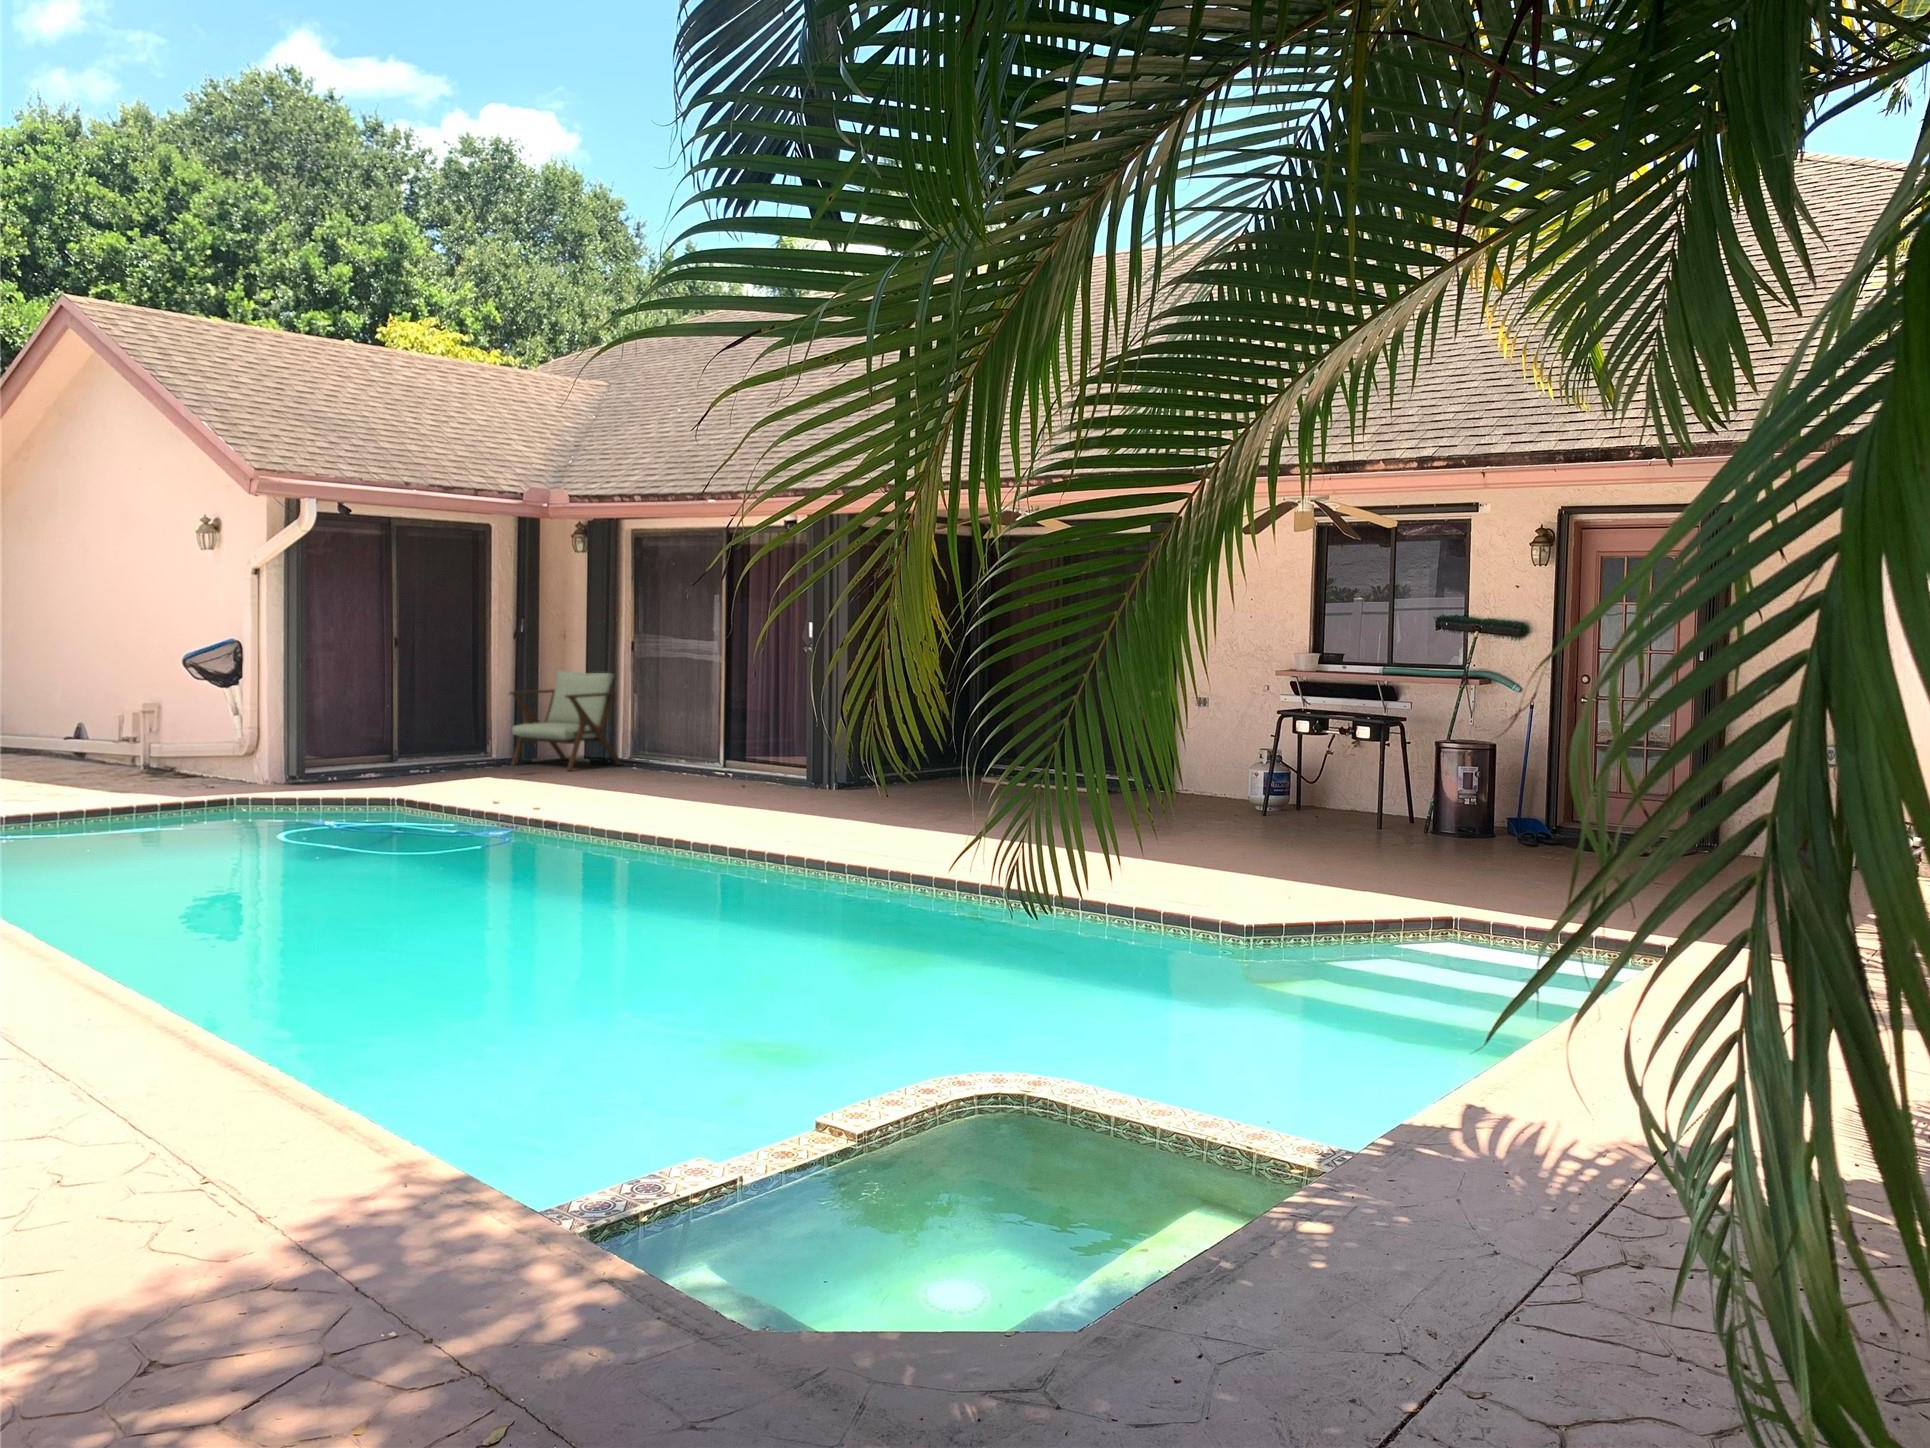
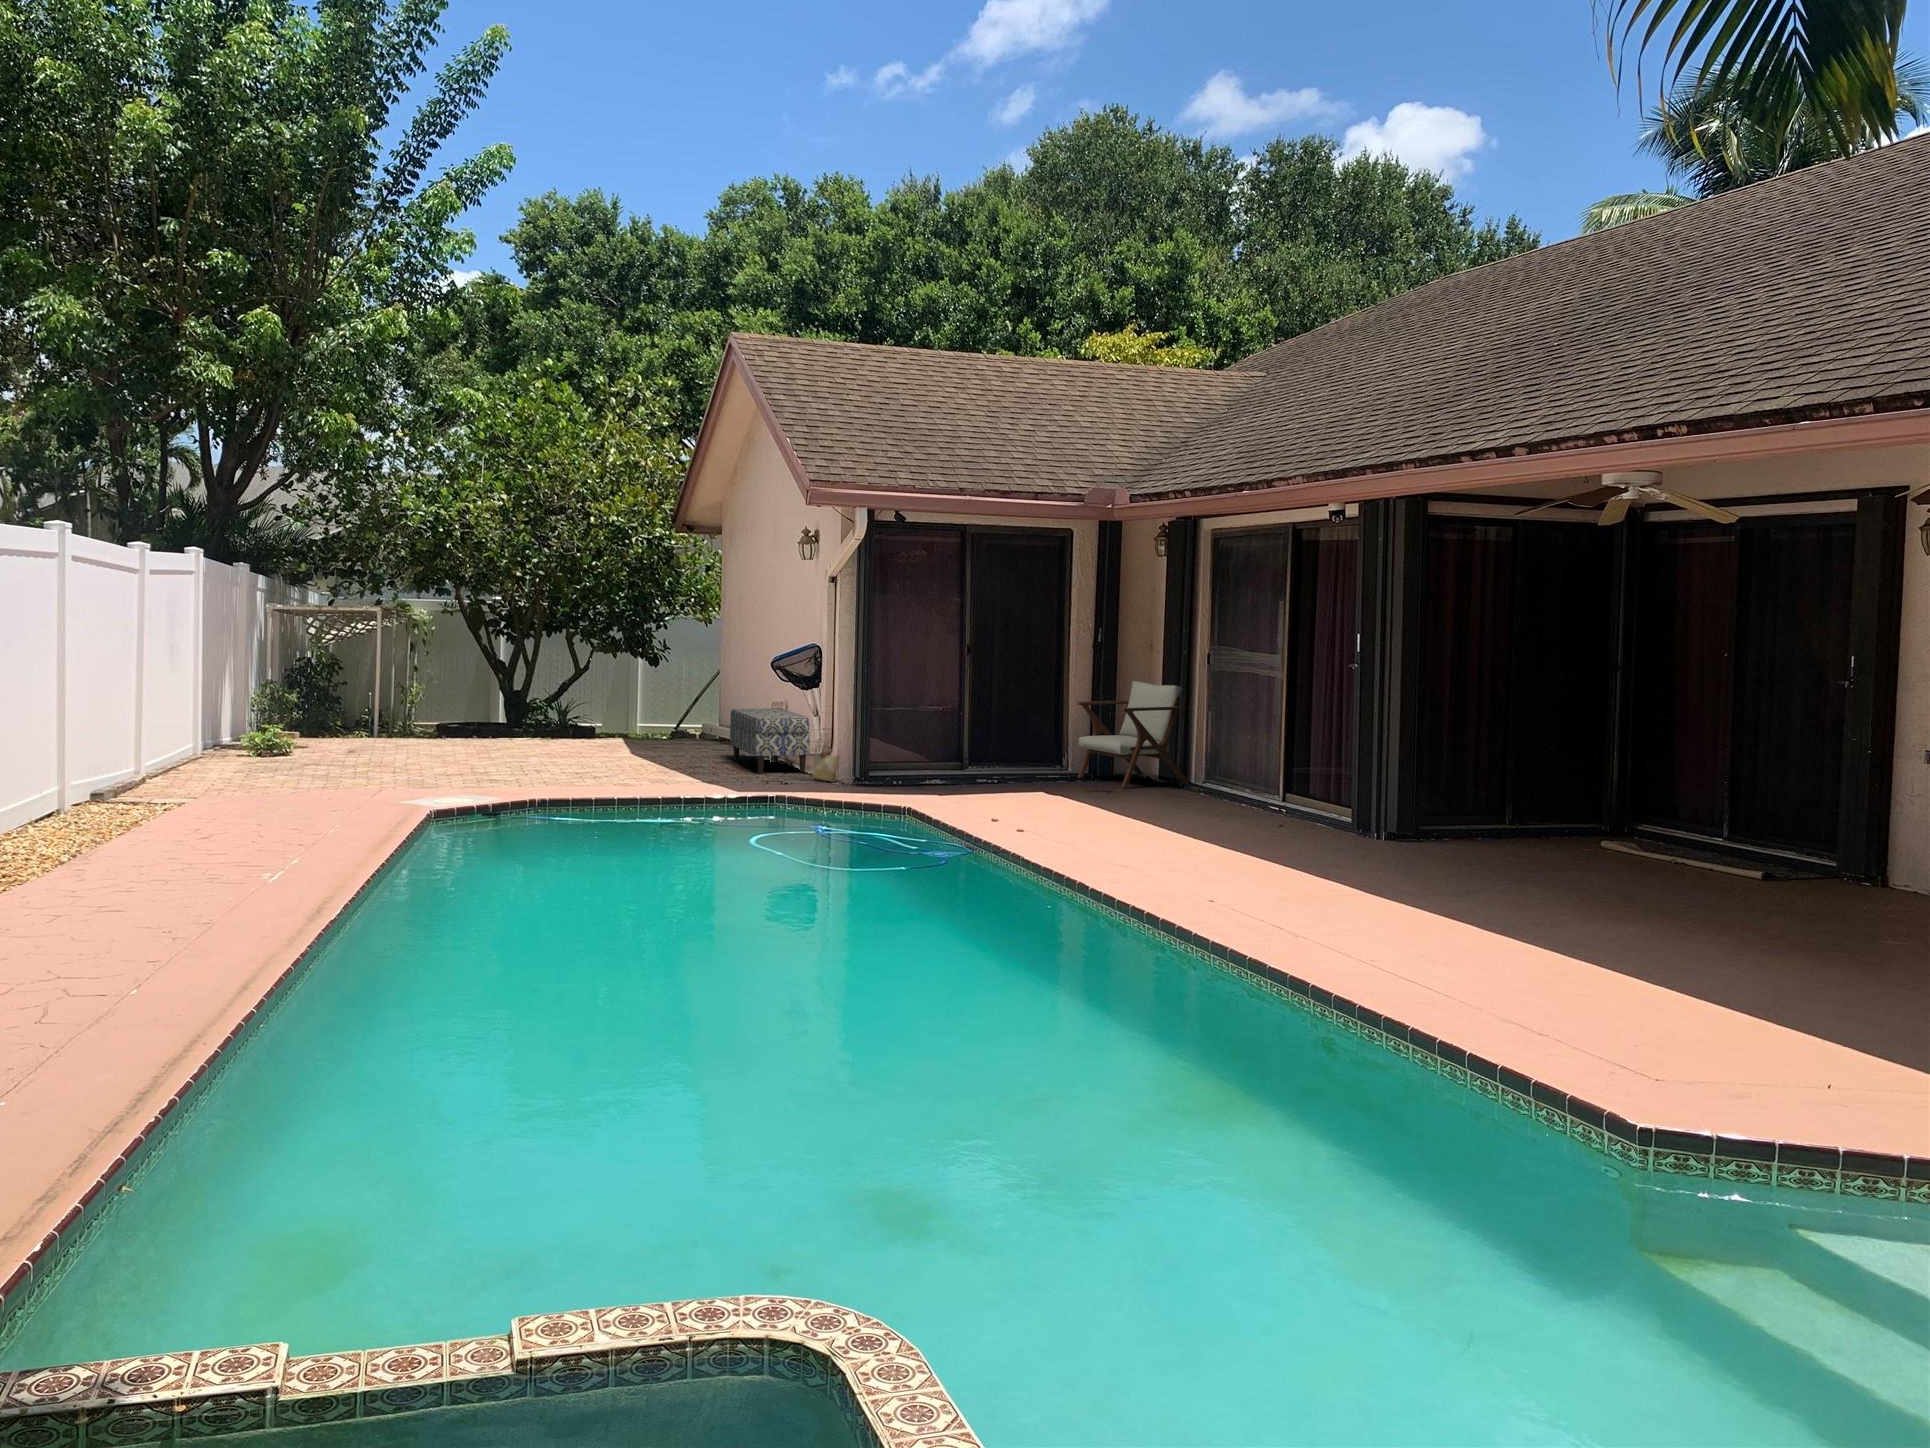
bench: none [104,711,225,780] -> present [730,708,810,773]
woven basket: none [243,739,277,783] -> present [813,750,840,782]

